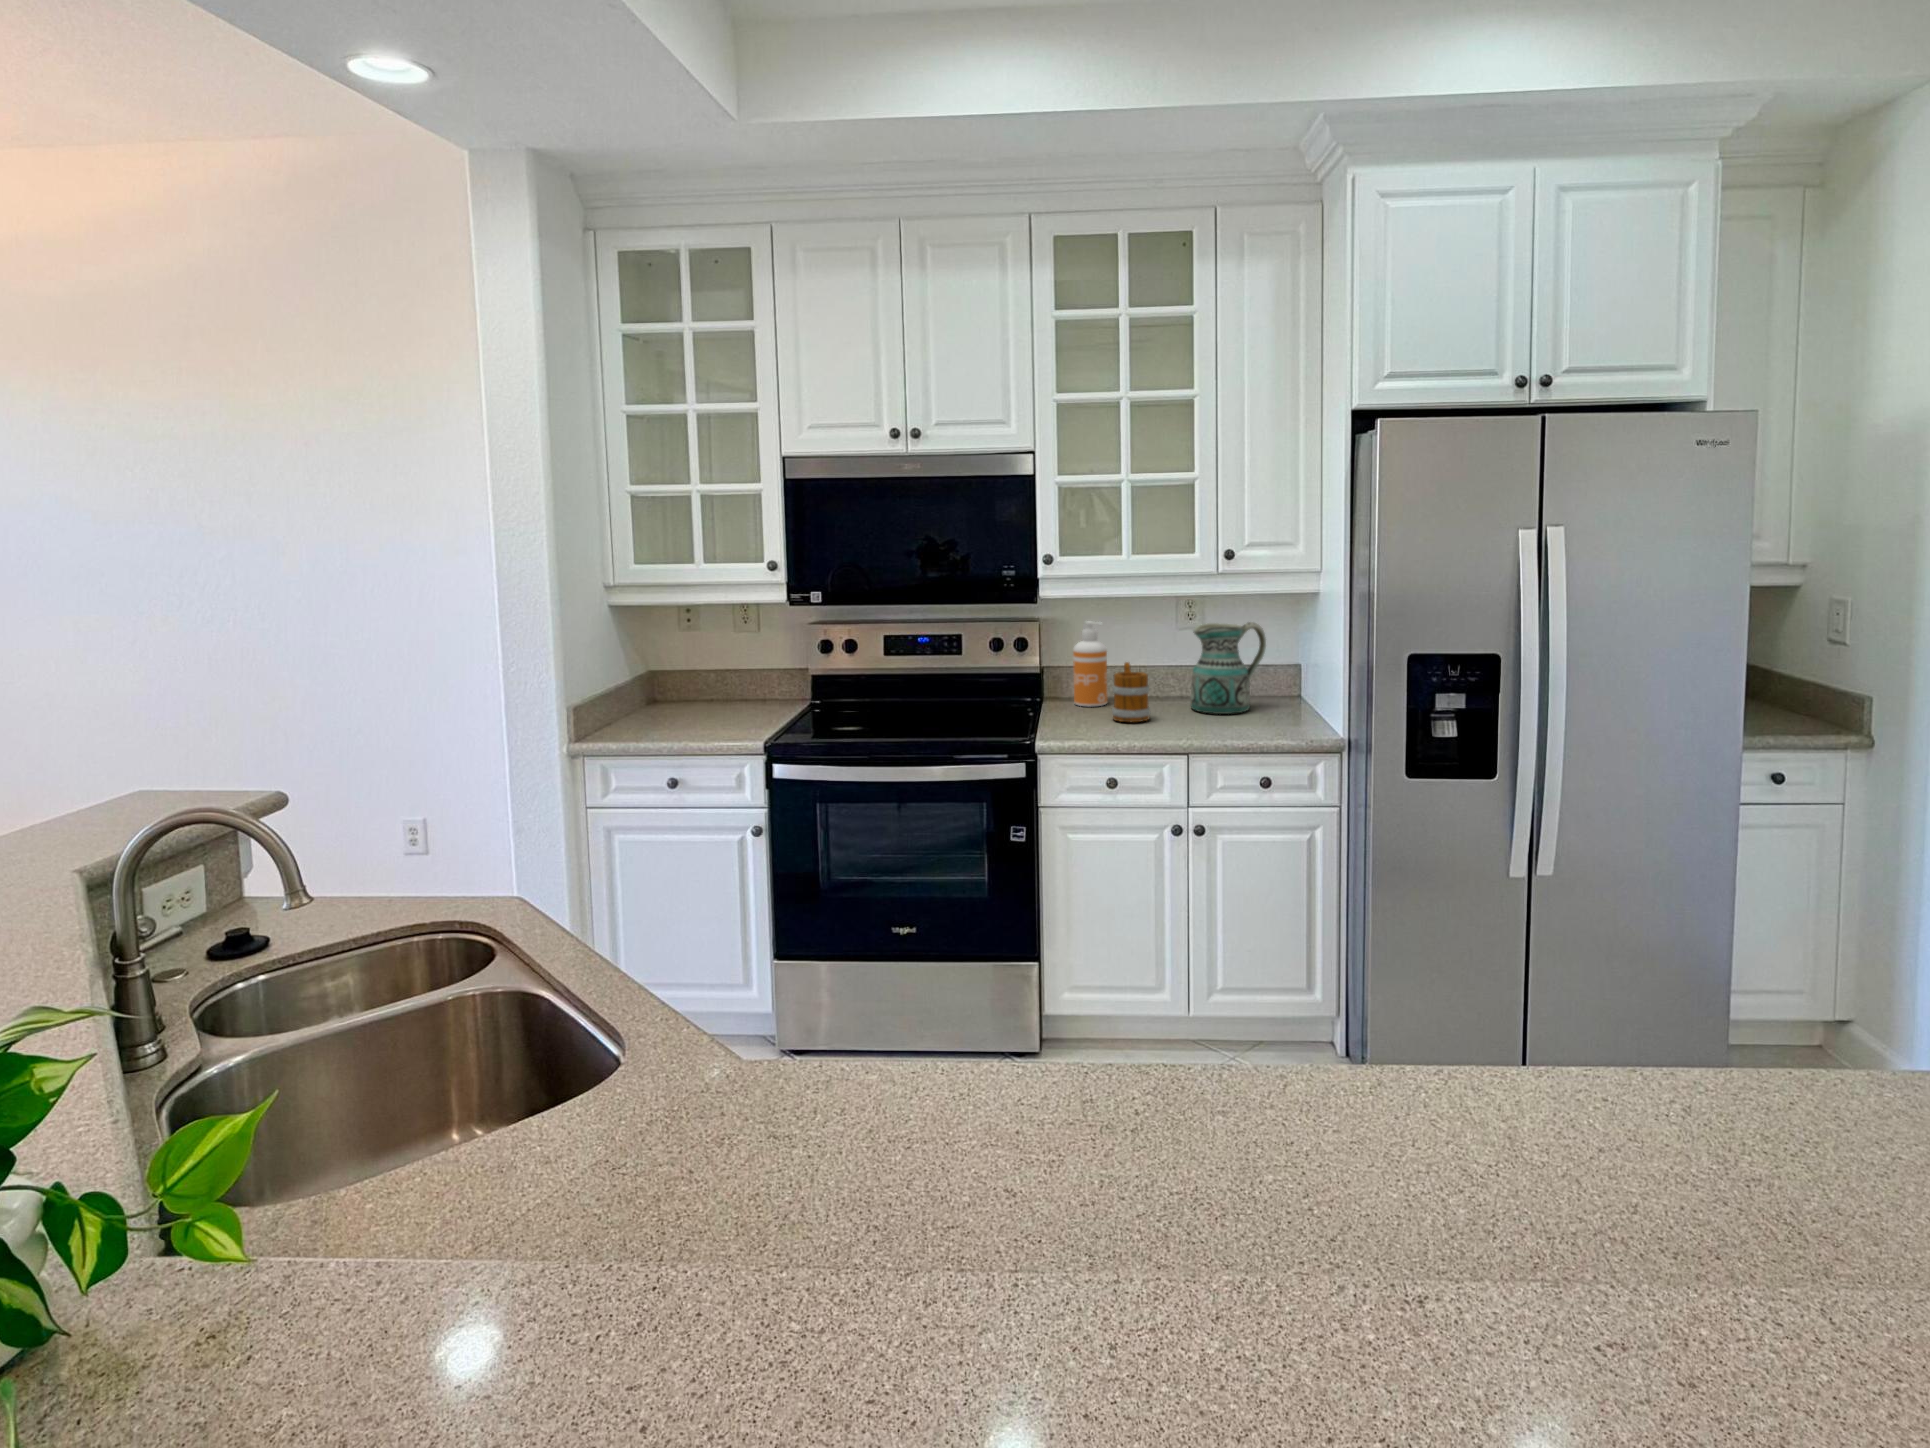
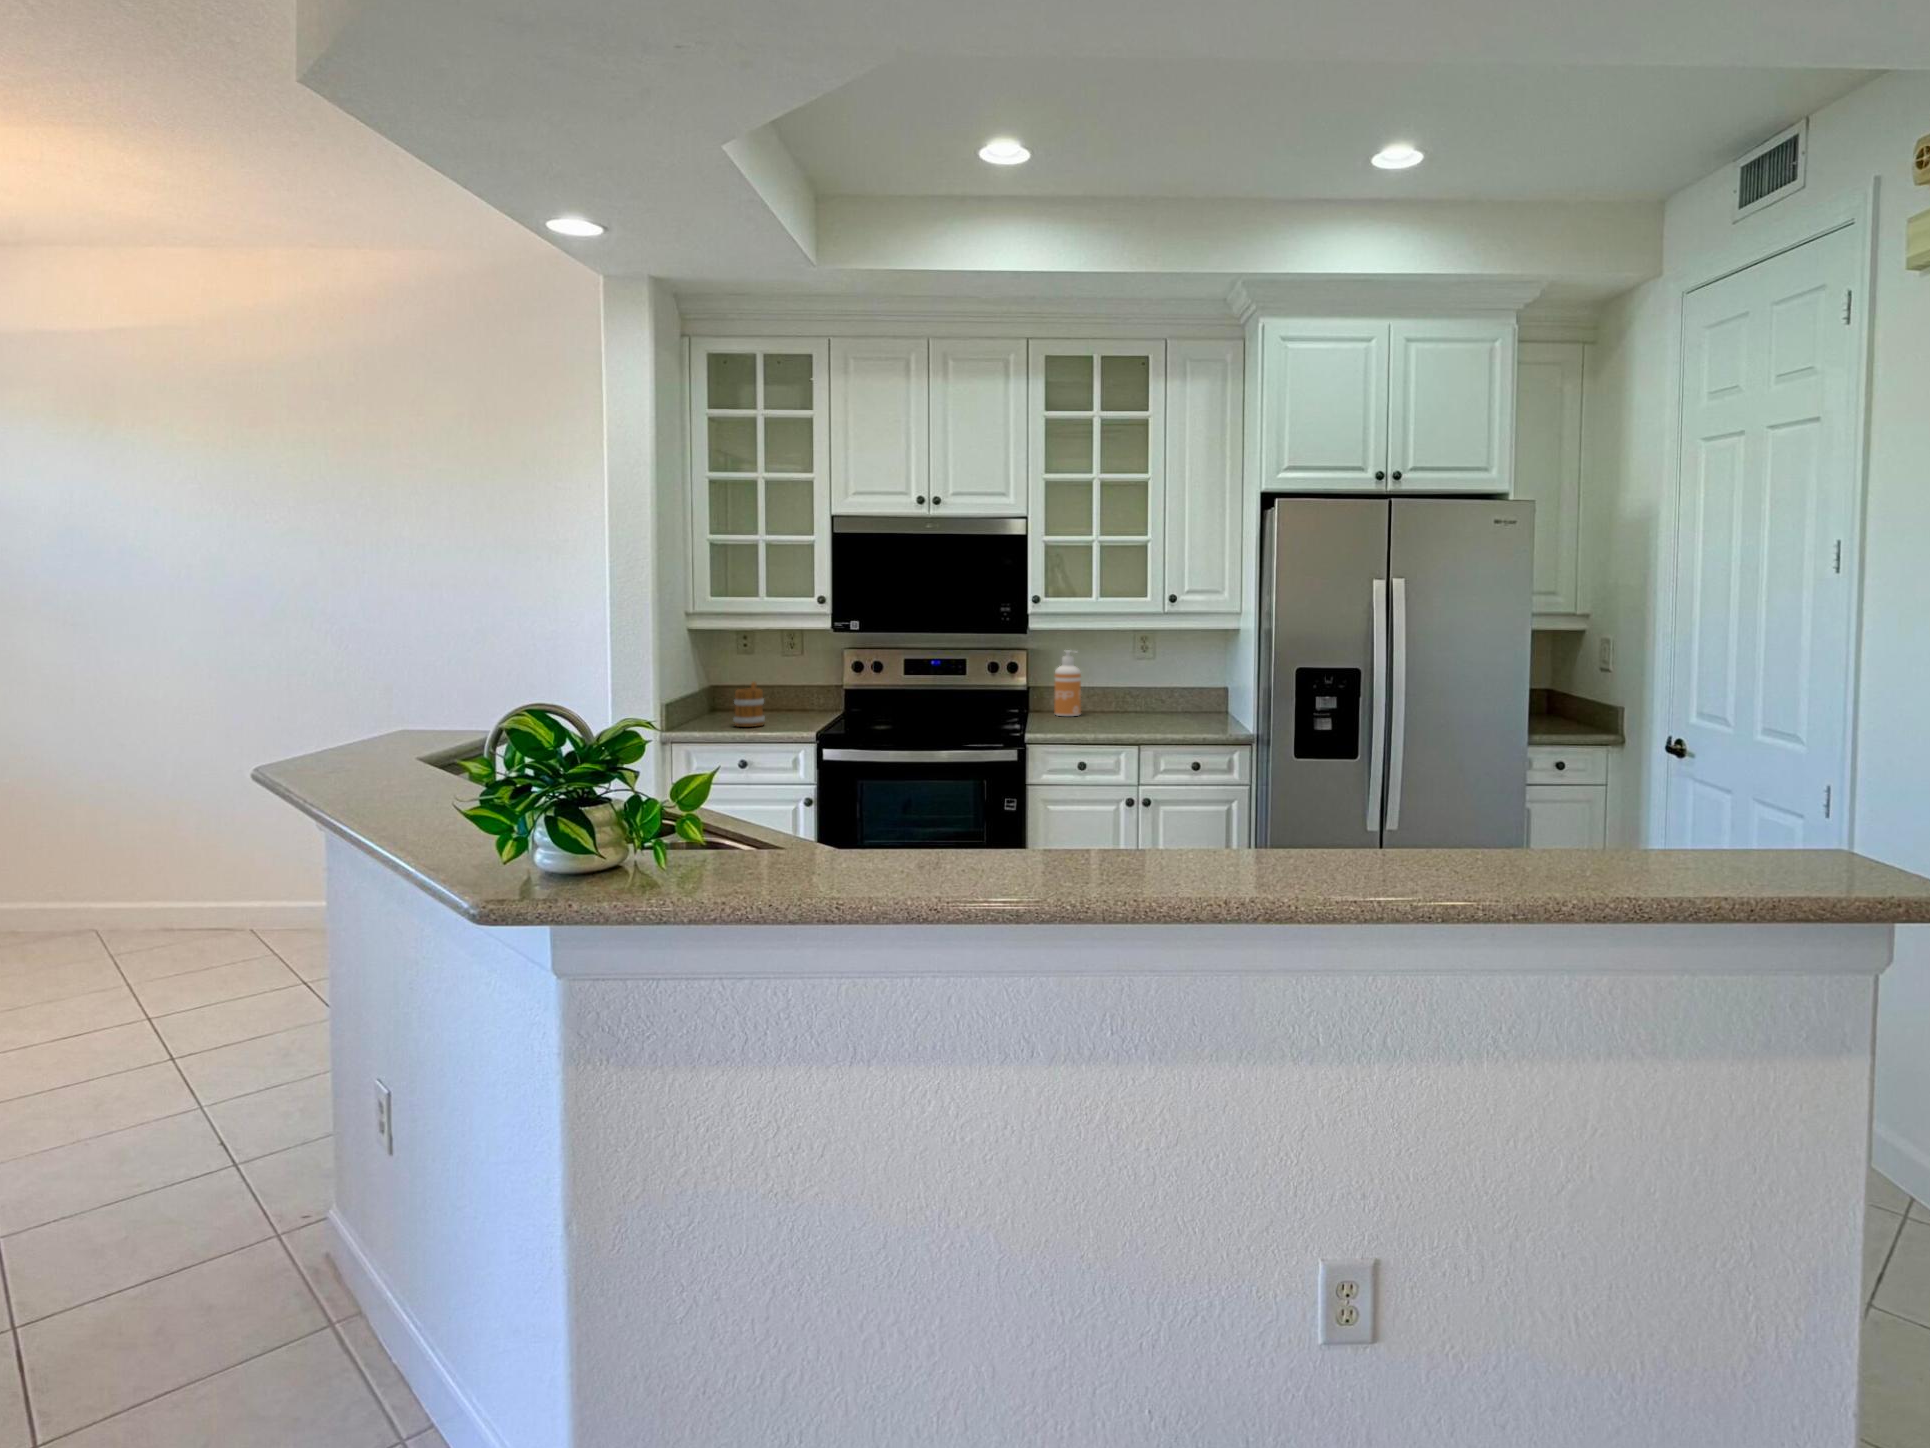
ceramic pitcher: present [1191,622,1266,714] -> none [1144,652,1203,721]
mug: present [1112,662,1150,722] -> present [734,682,765,727]

